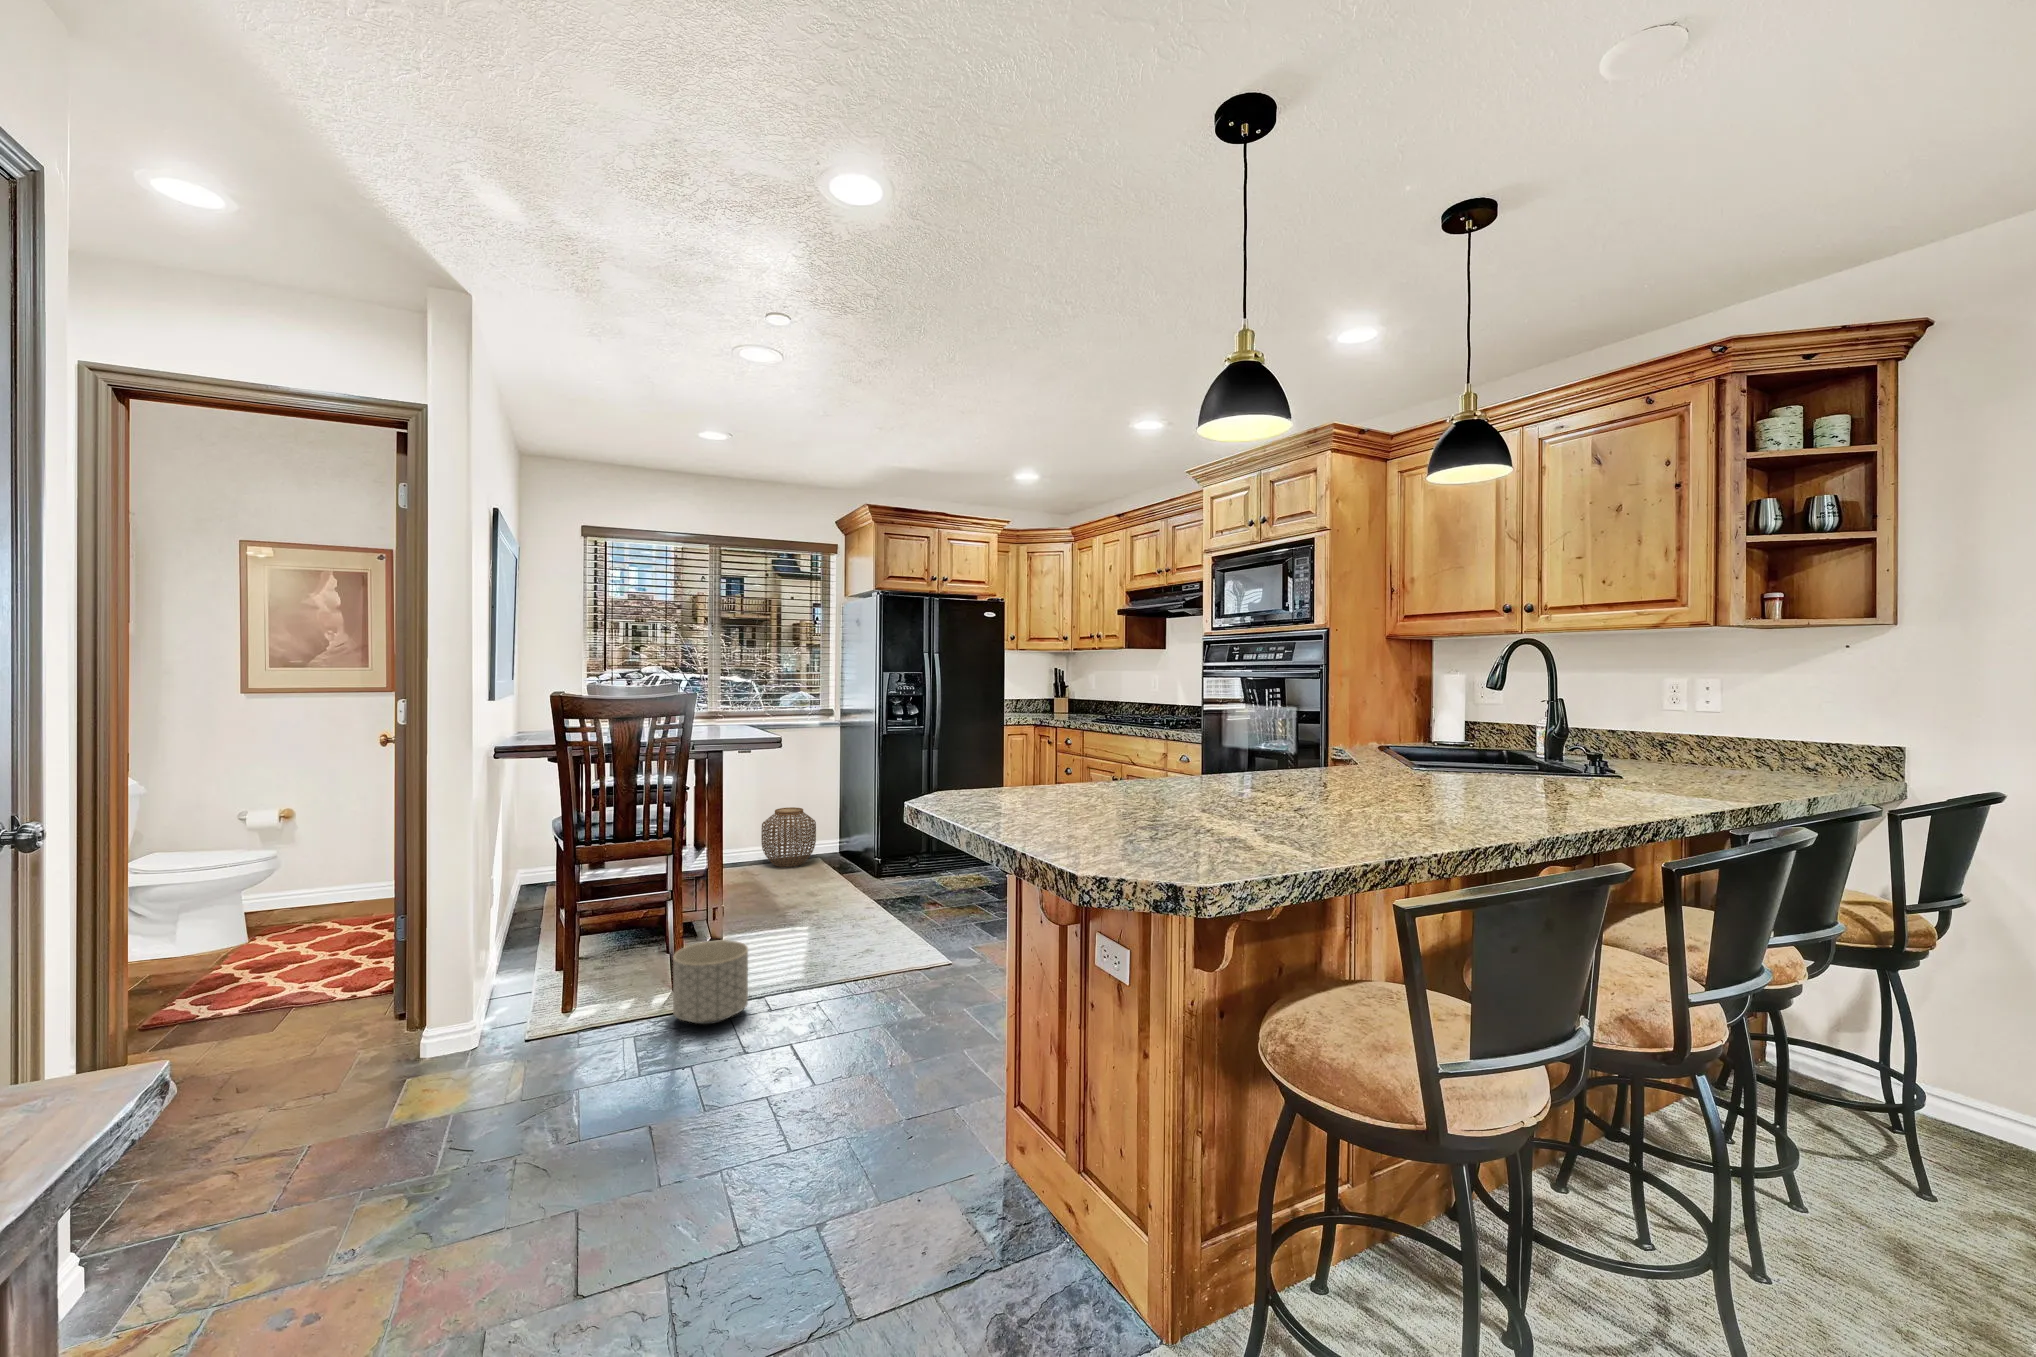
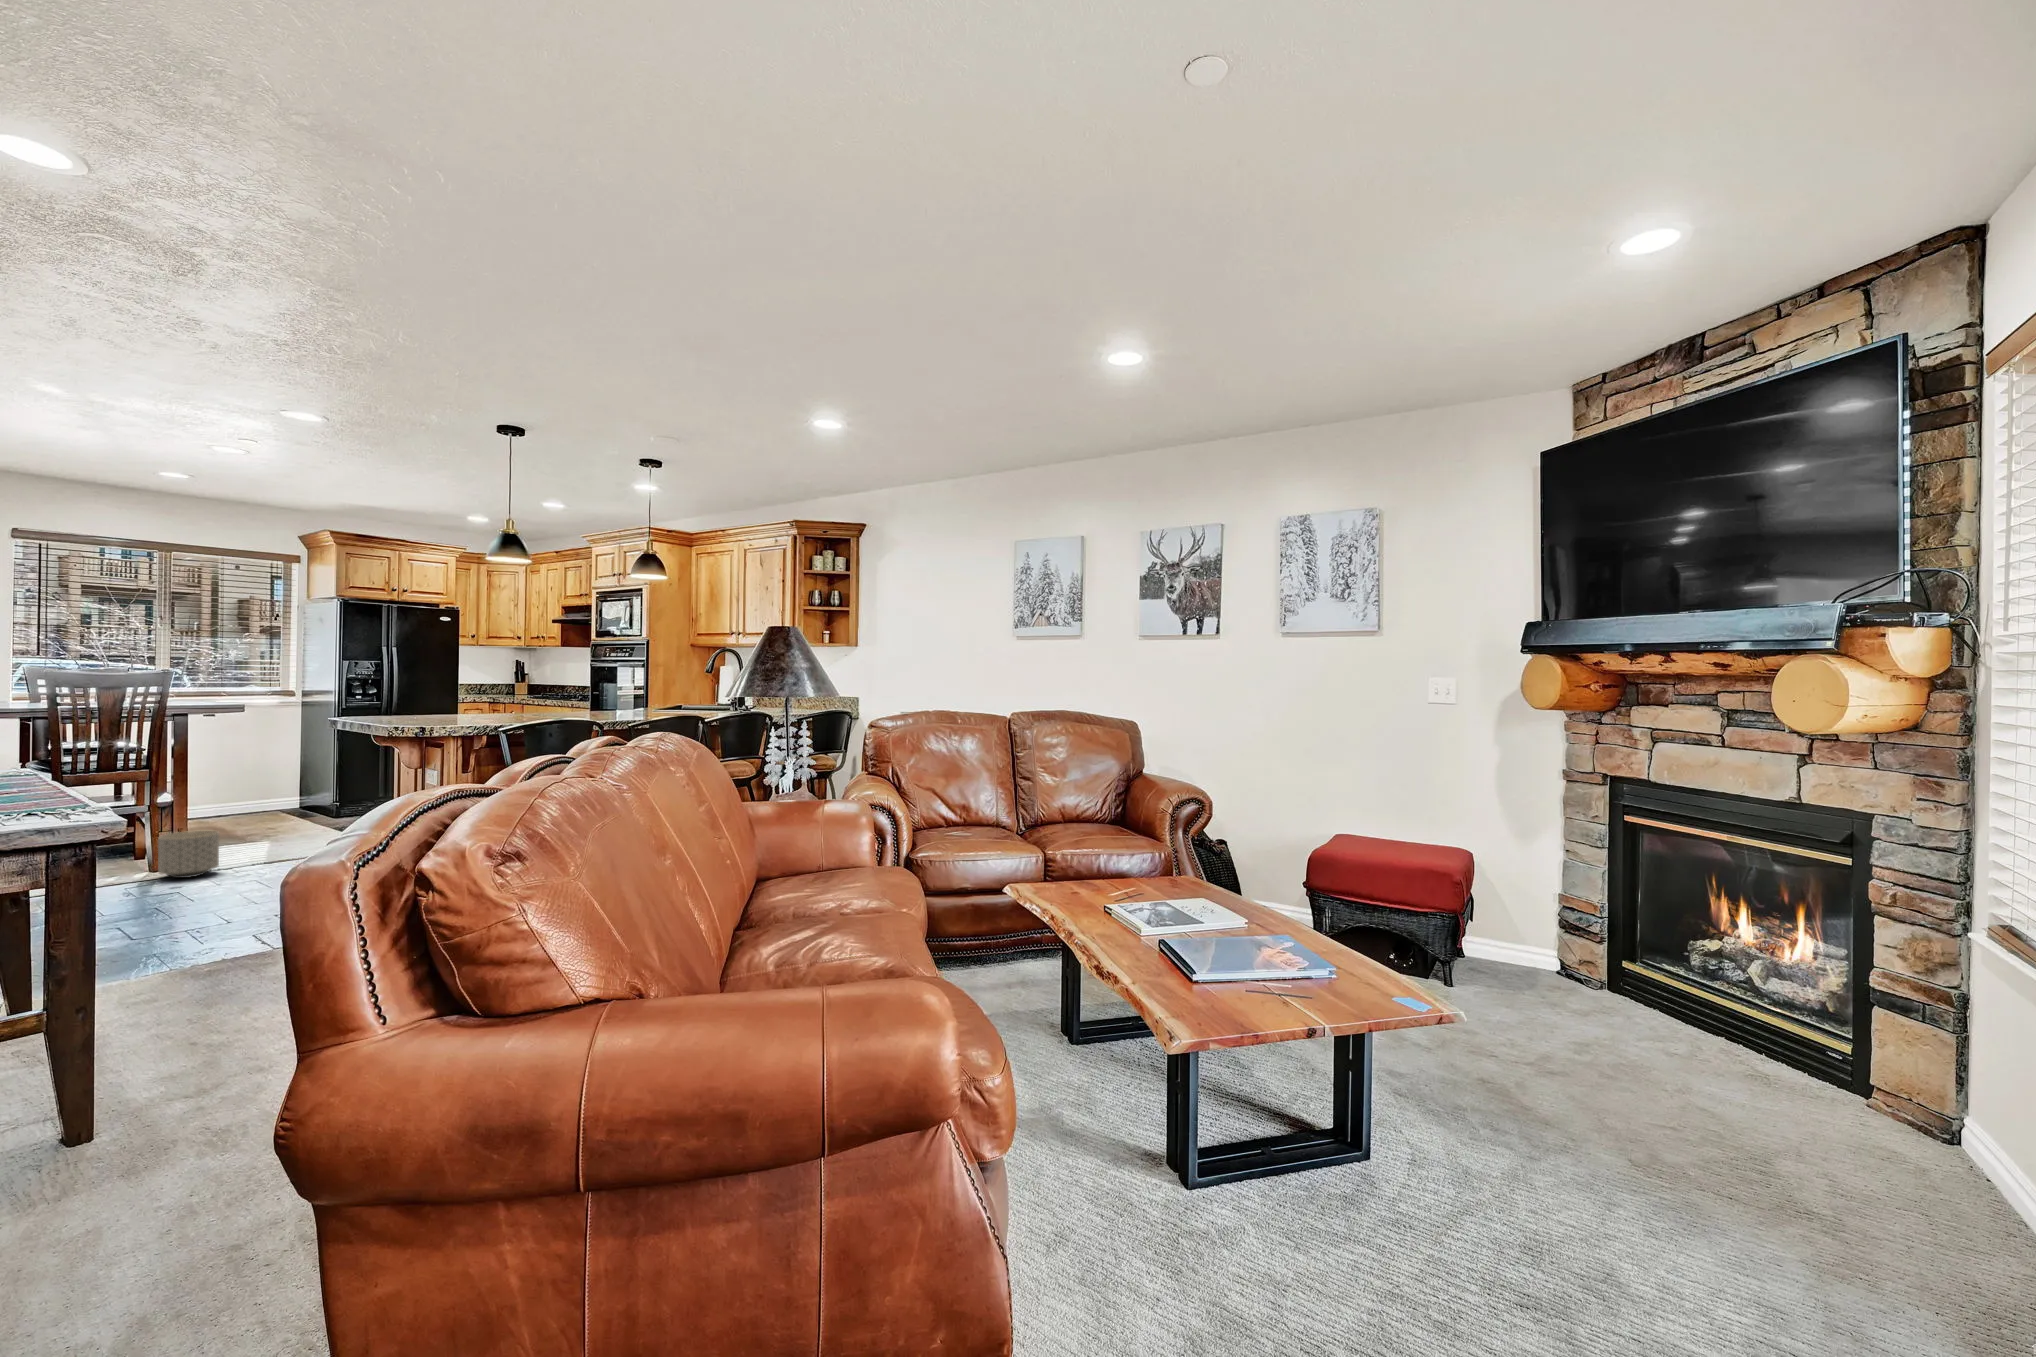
woven basket: present [761,807,816,867] -> none [218,771,275,818]

